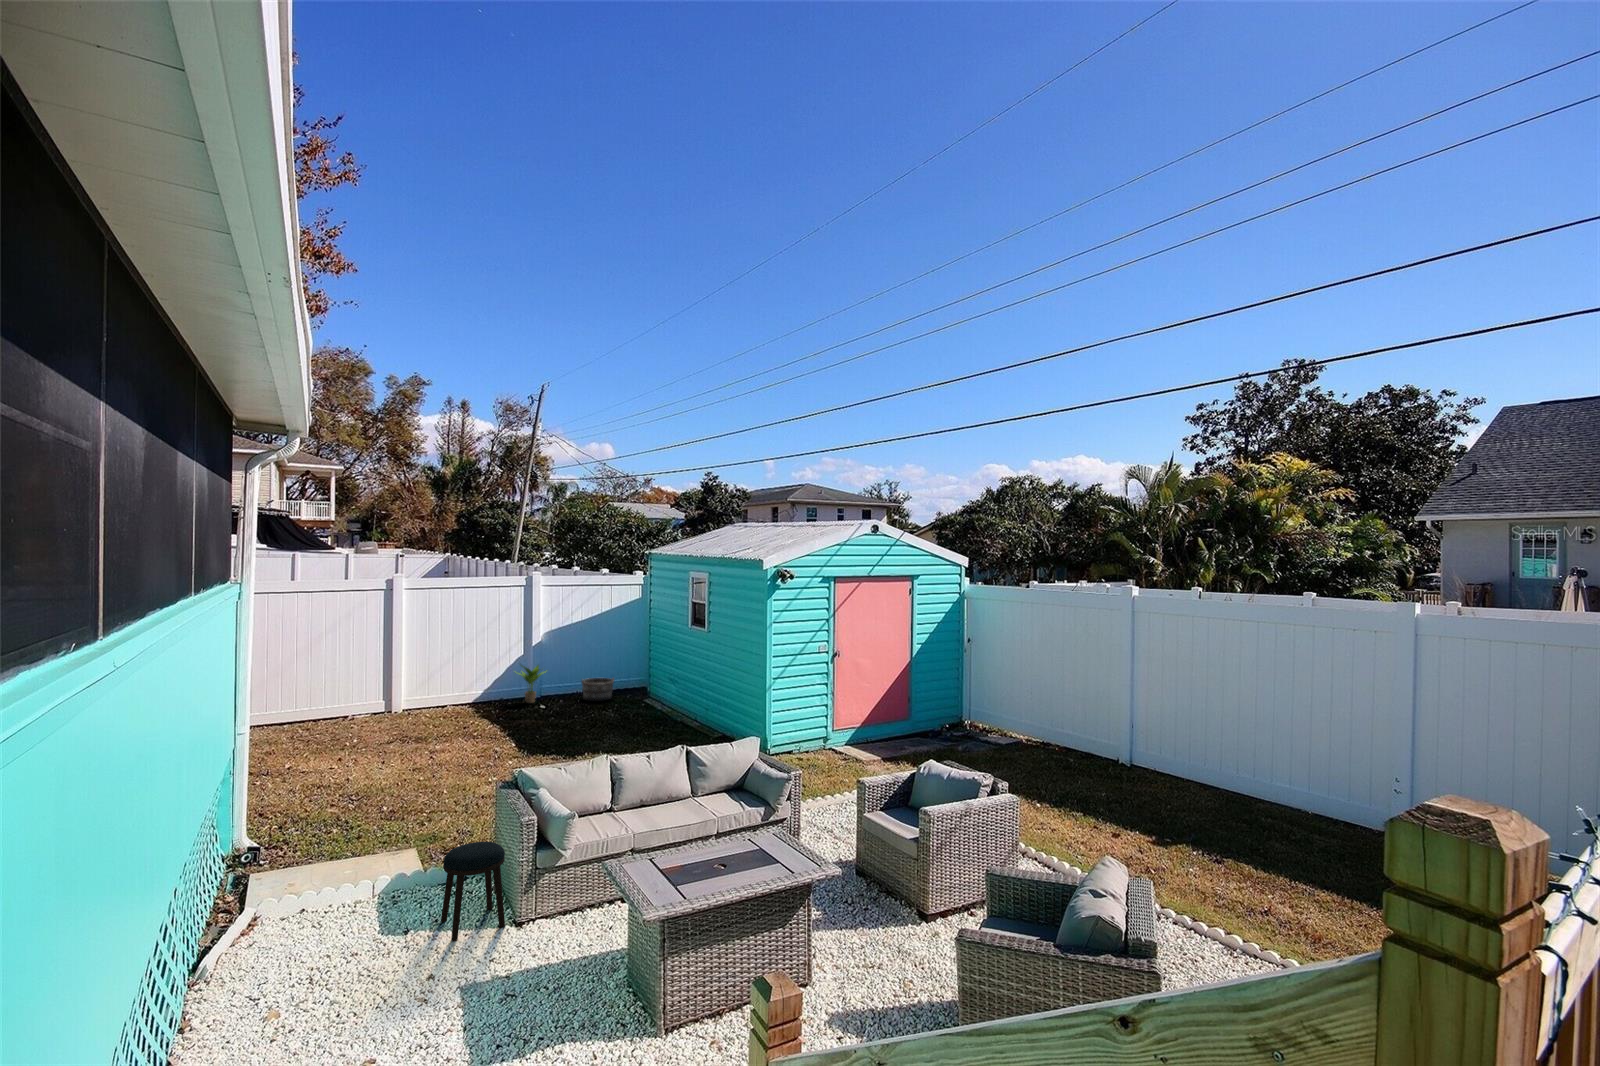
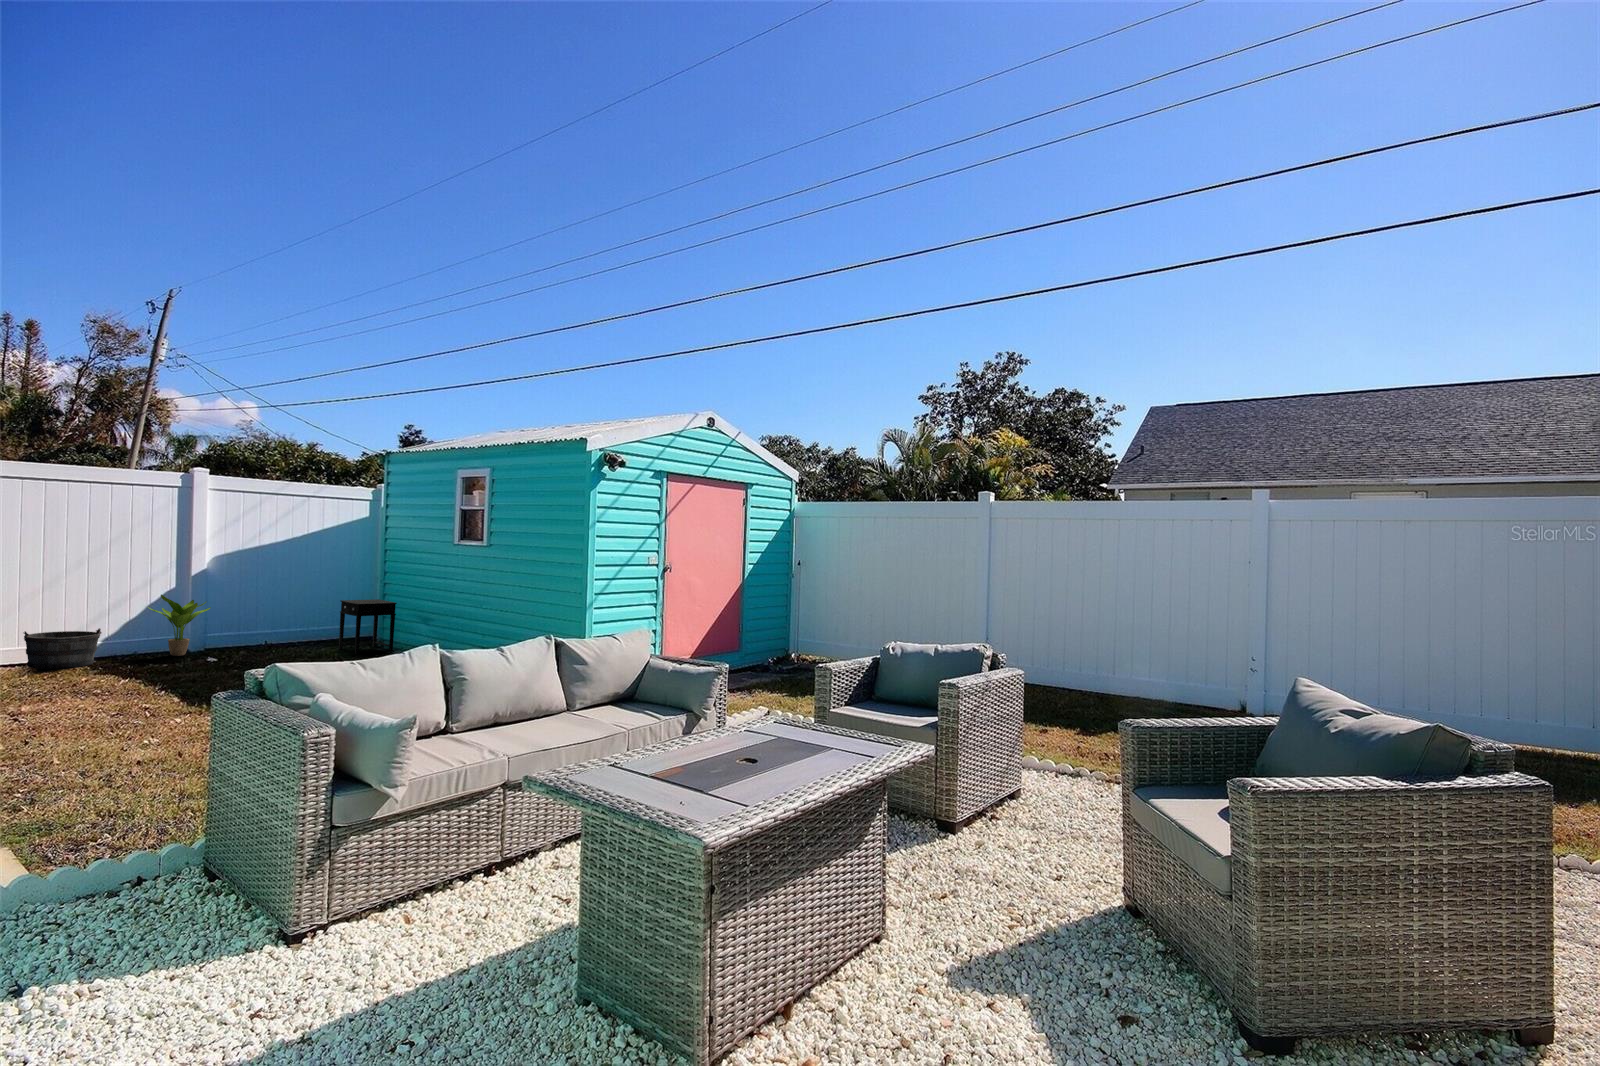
side table: none [625,663,661,705] -> present [339,599,397,654]
bucket: present [582,678,614,701] -> present [24,628,101,669]
stool: present [441,842,505,941] -> none [99,791,263,994]

